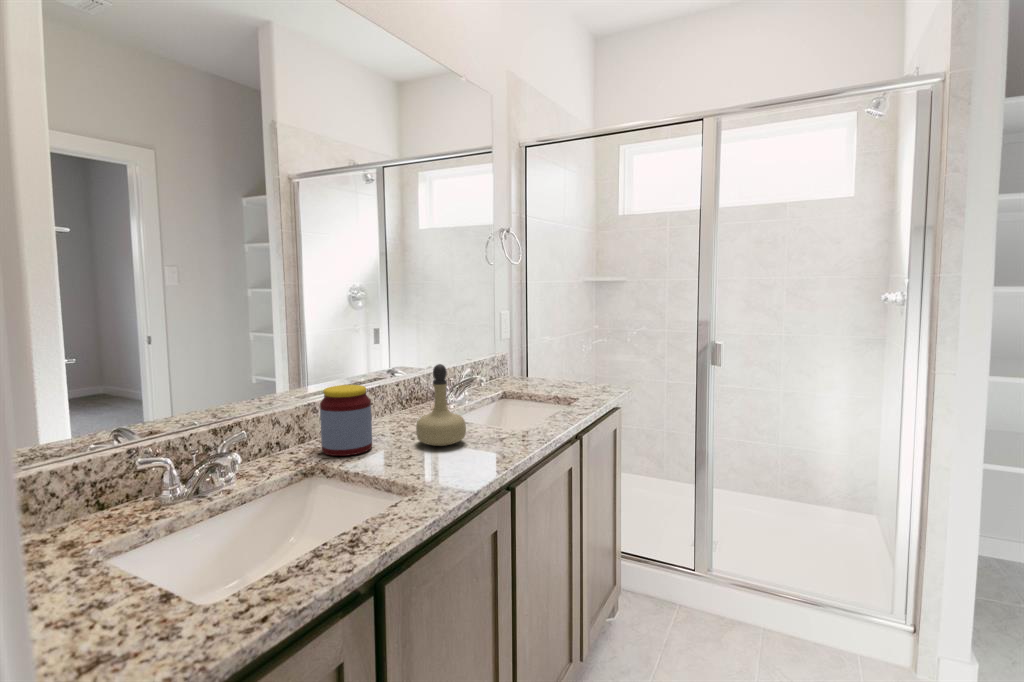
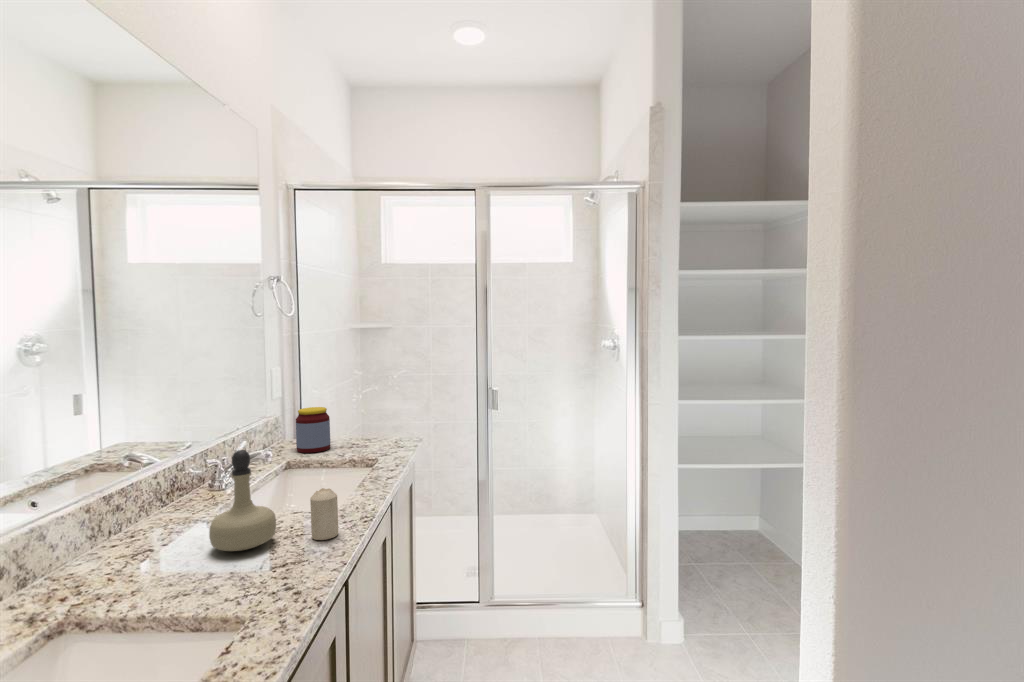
jar: present [320,385,372,456] -> present [296,407,330,453]
candle: none [492,406,515,450] -> present [310,488,338,540]

